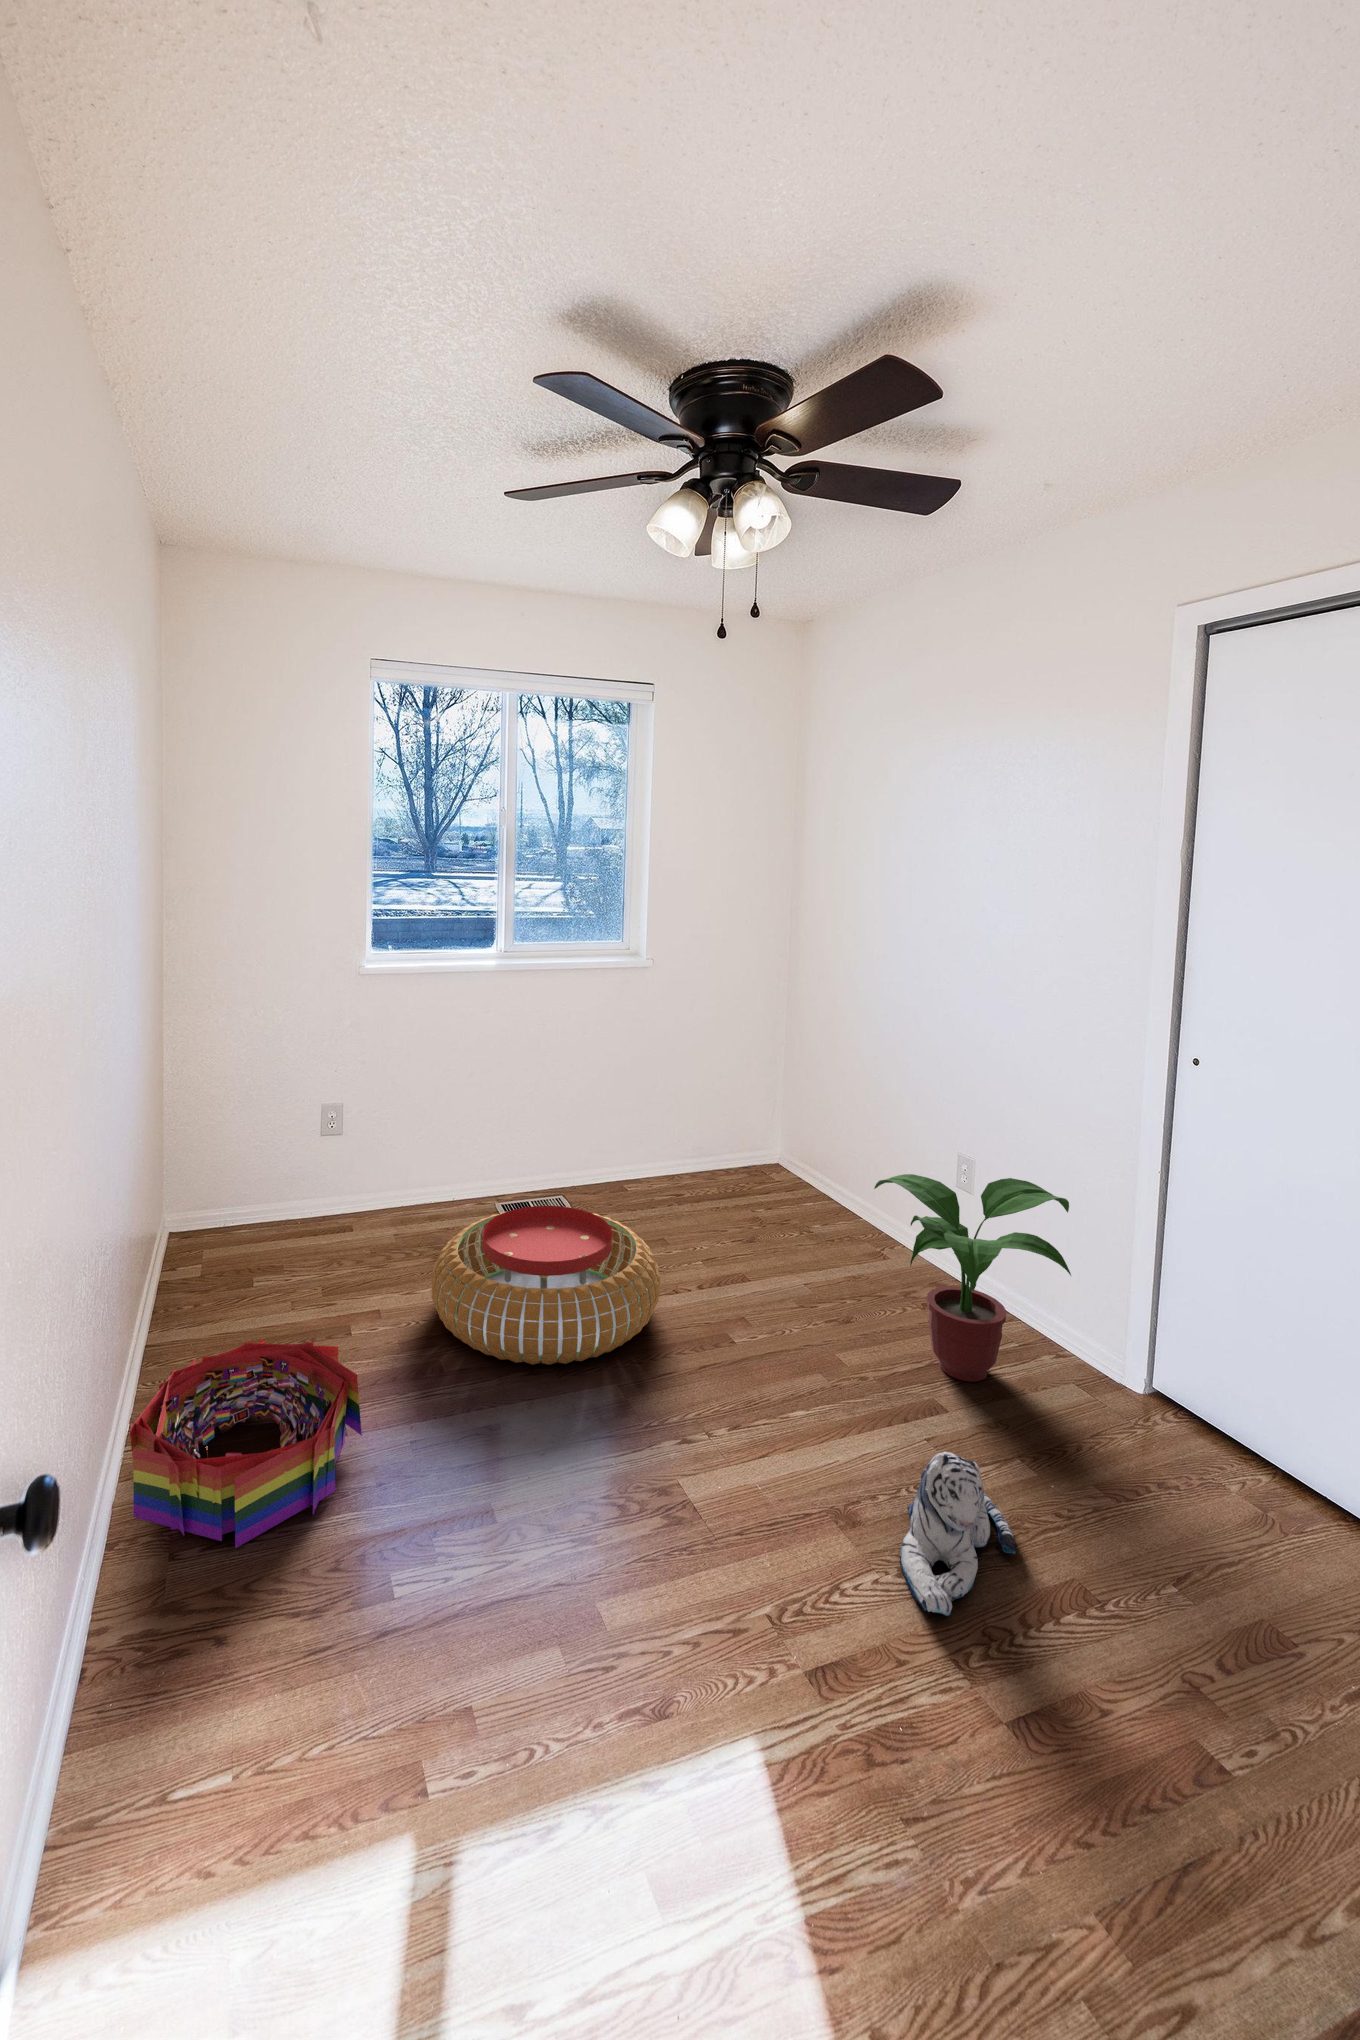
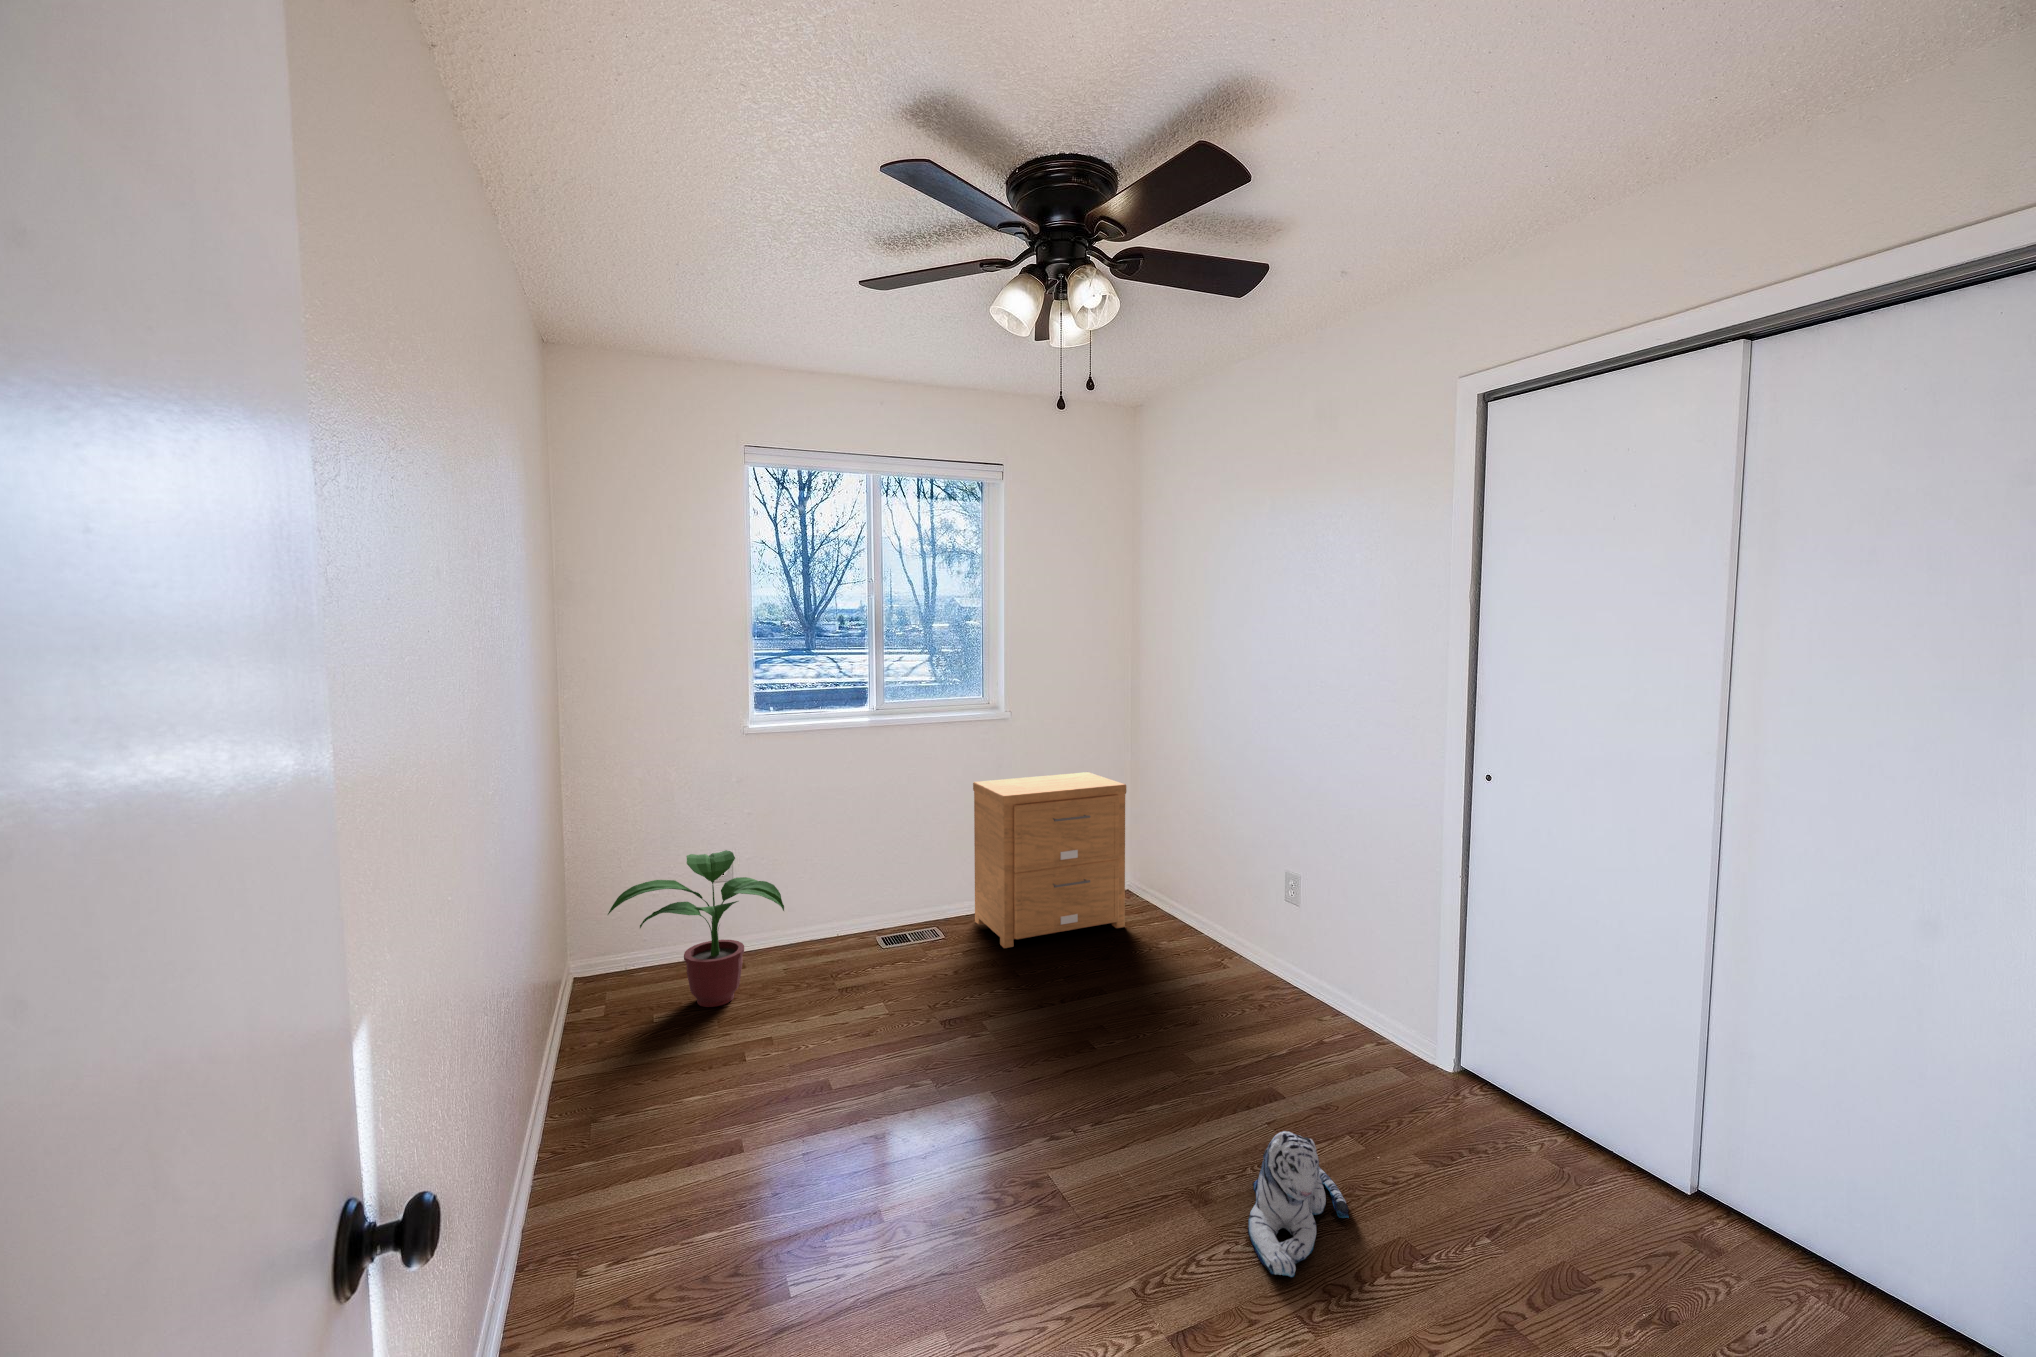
nightstand: none [602,1022,780,1219] -> present [973,772,1126,948]
potted plant: present [874,1174,1071,1382] -> present [608,850,784,1007]
pouf: present [431,1206,660,1365] -> none [821,938,1028,1080]
storage bin: present [130,1341,362,1548] -> none [535,1070,758,1263]

